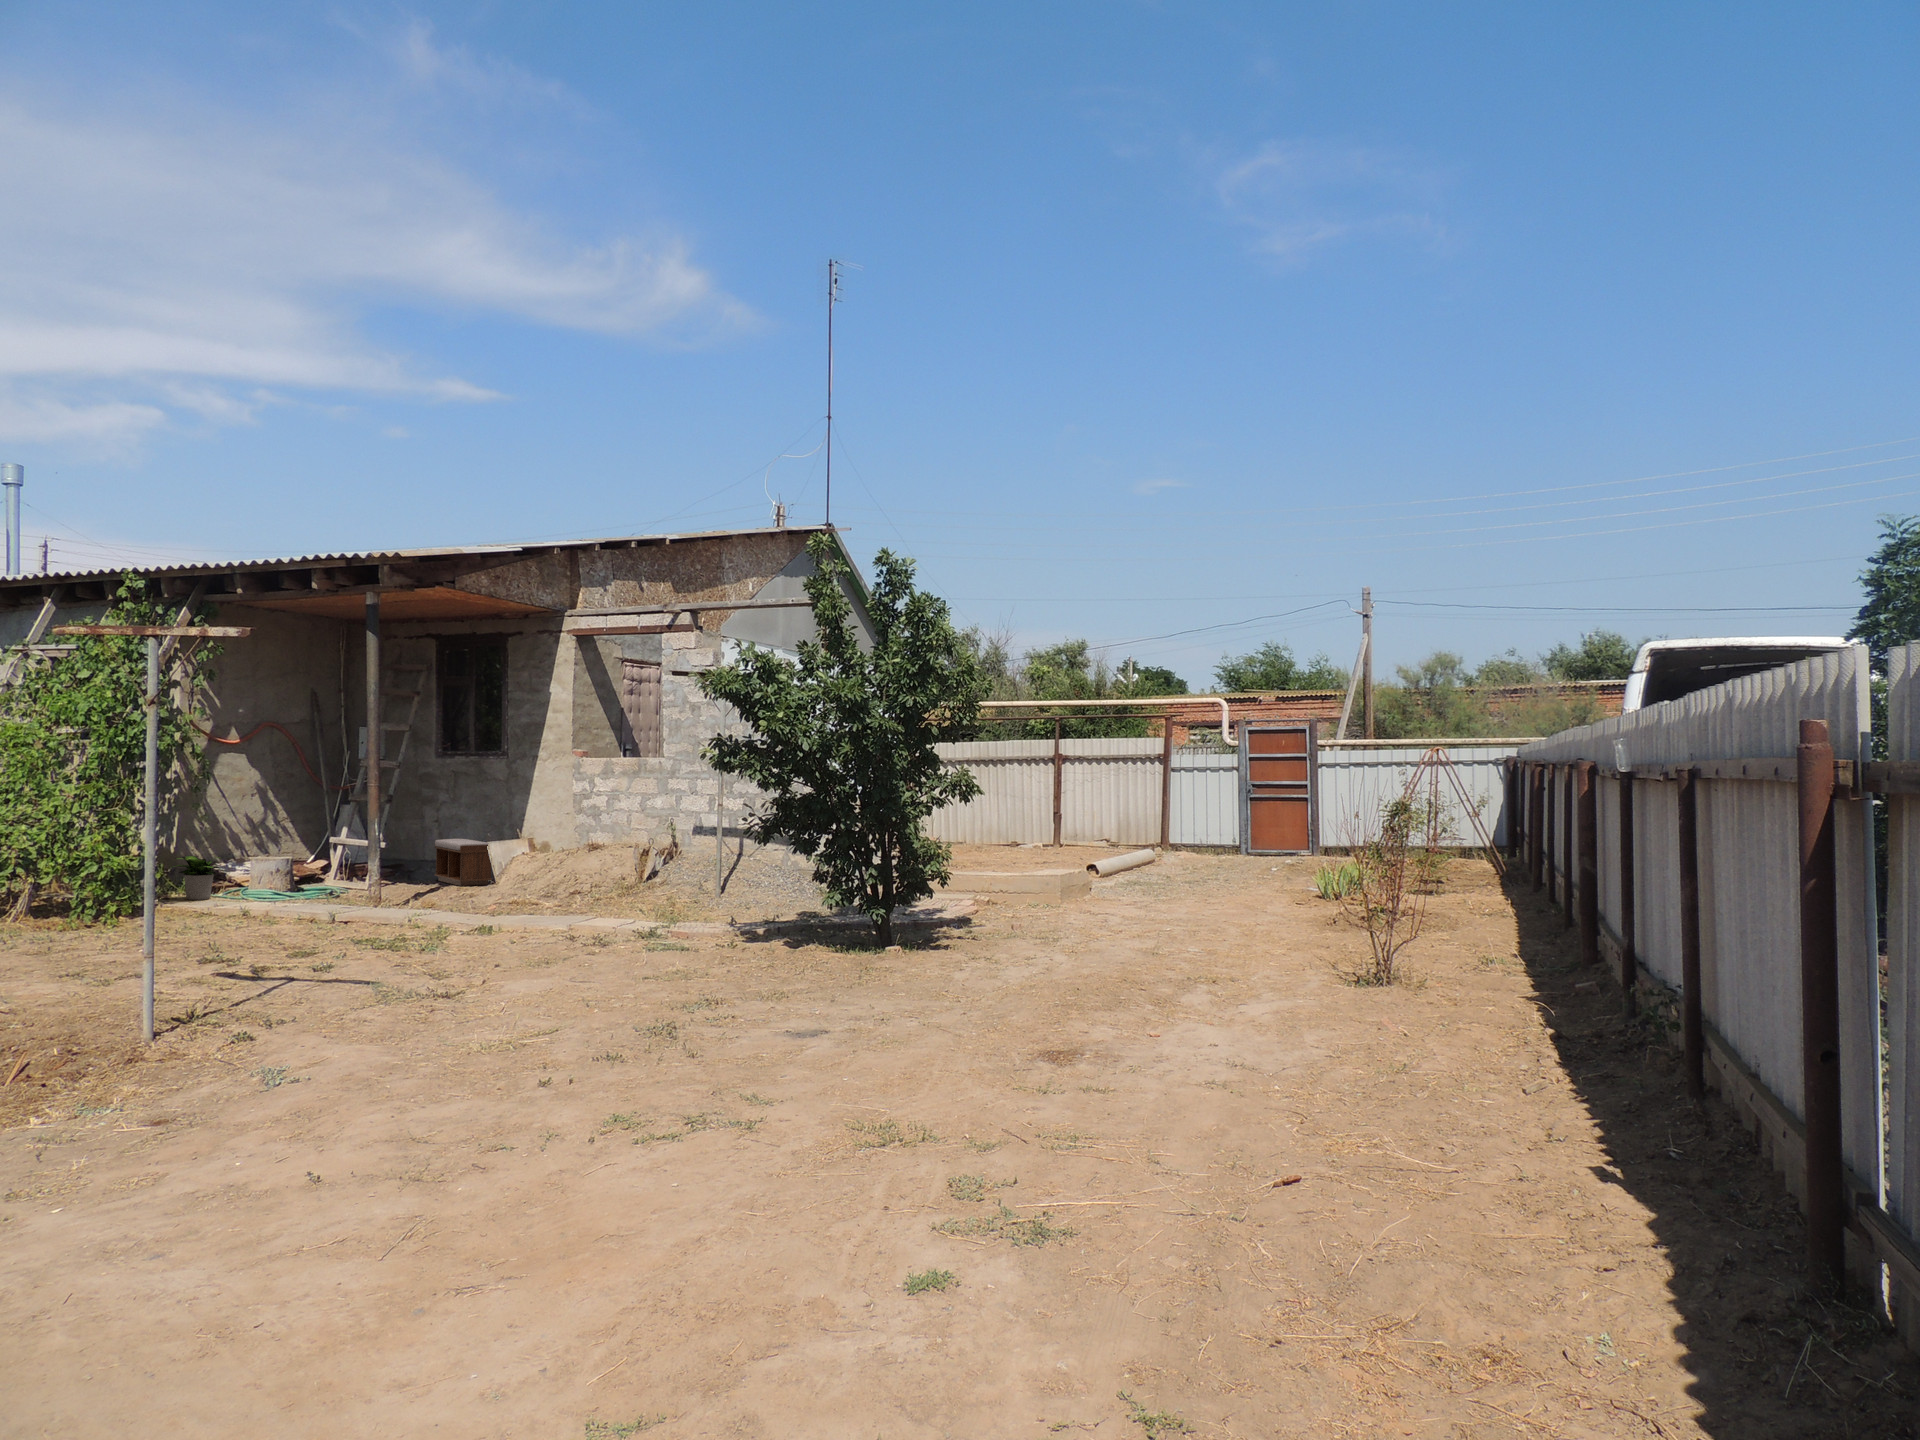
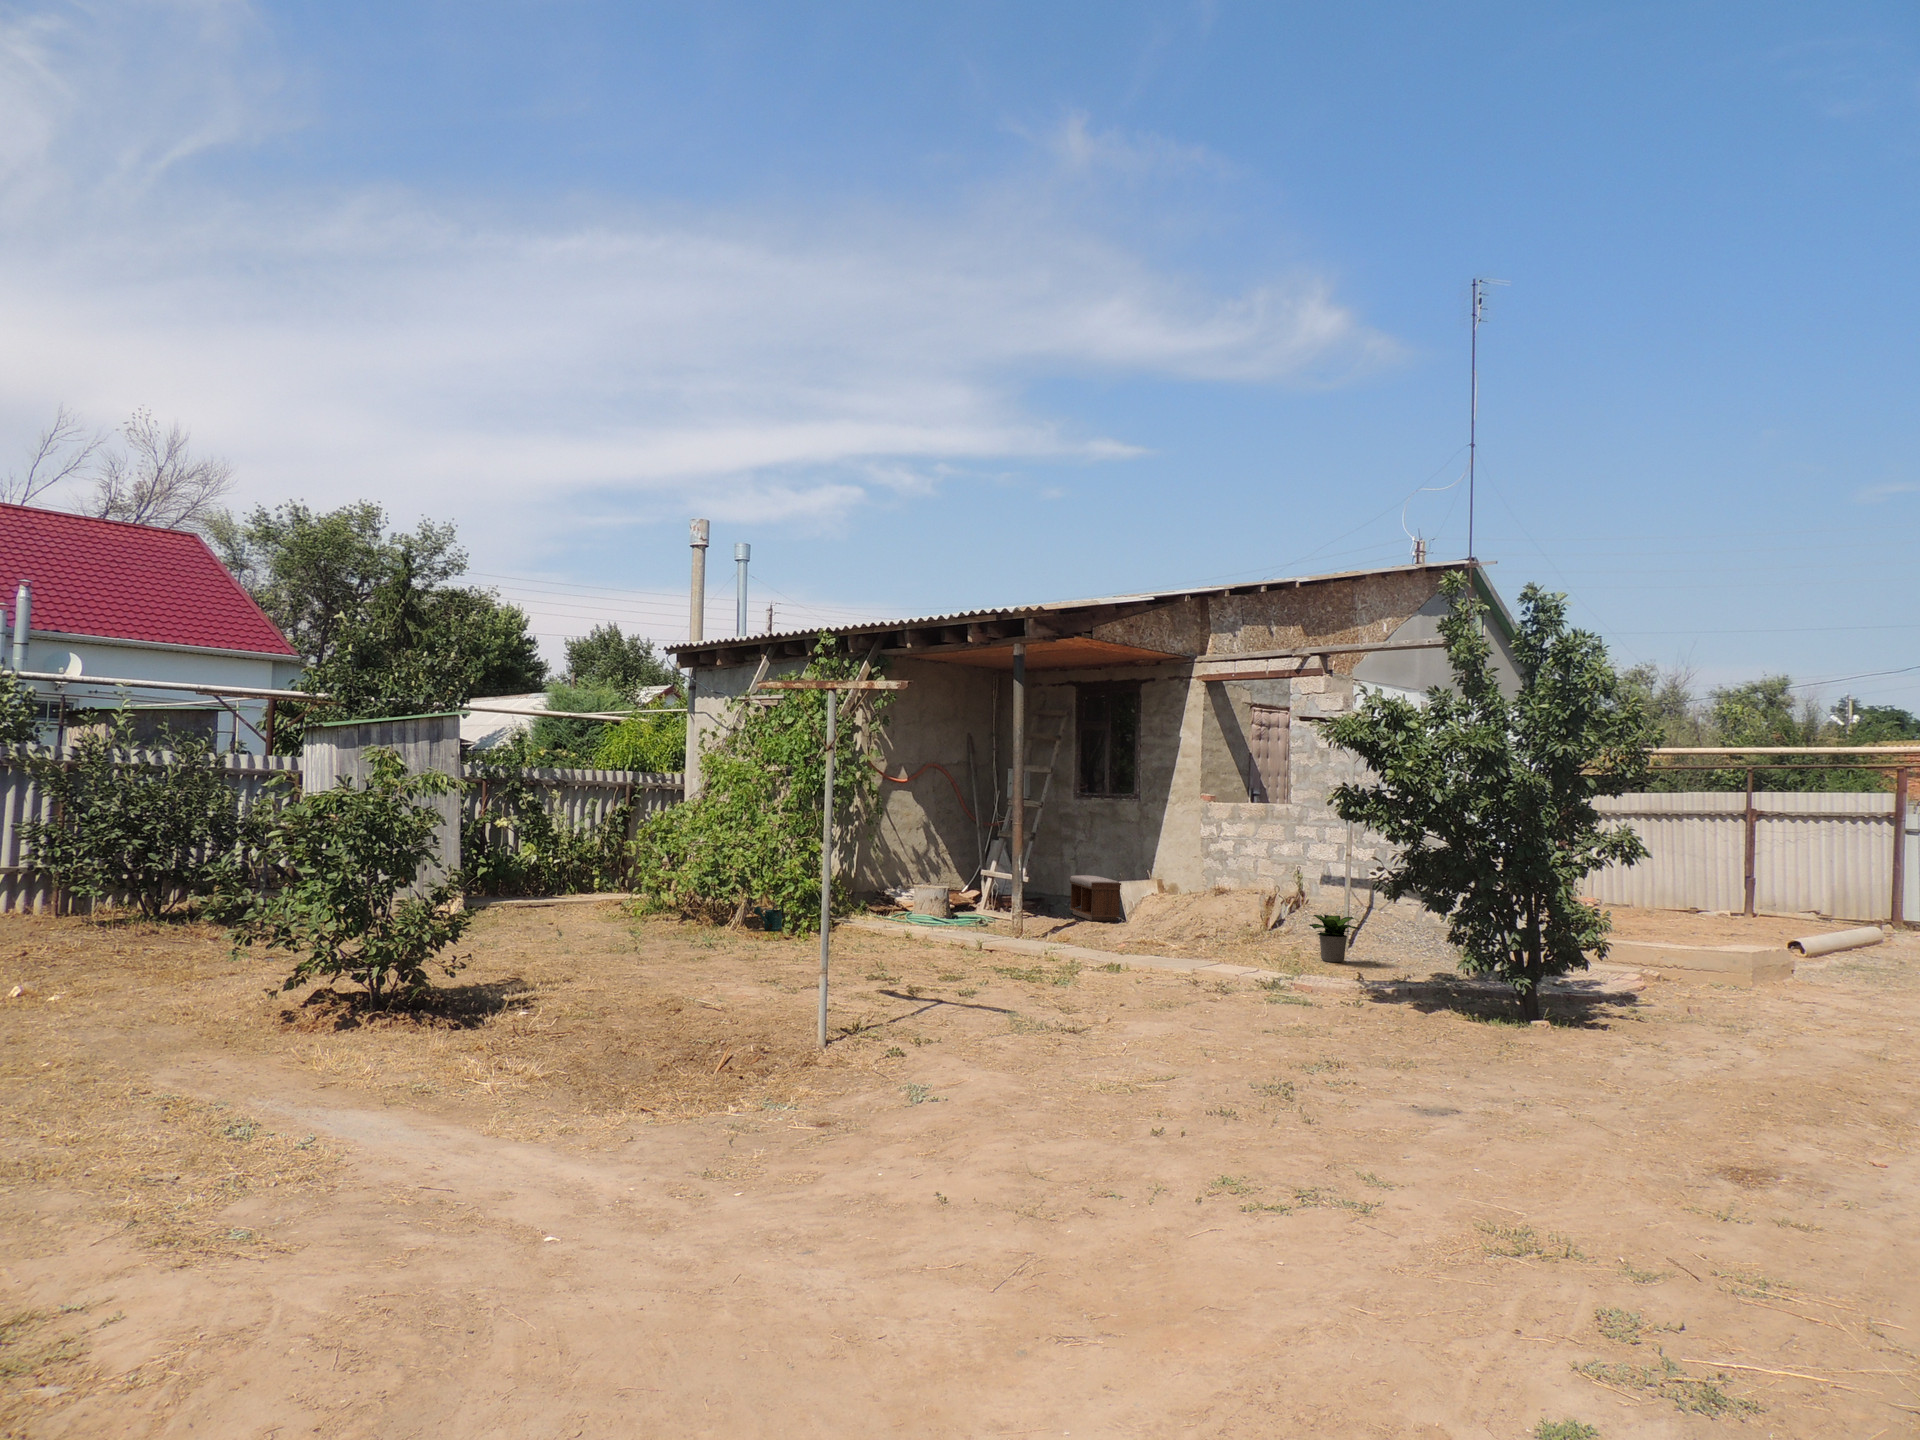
potted plant: present [169,856,223,900] -> present [1310,915,1360,962]
watering can: none [40,890,80,921] -> present [754,905,784,931]

